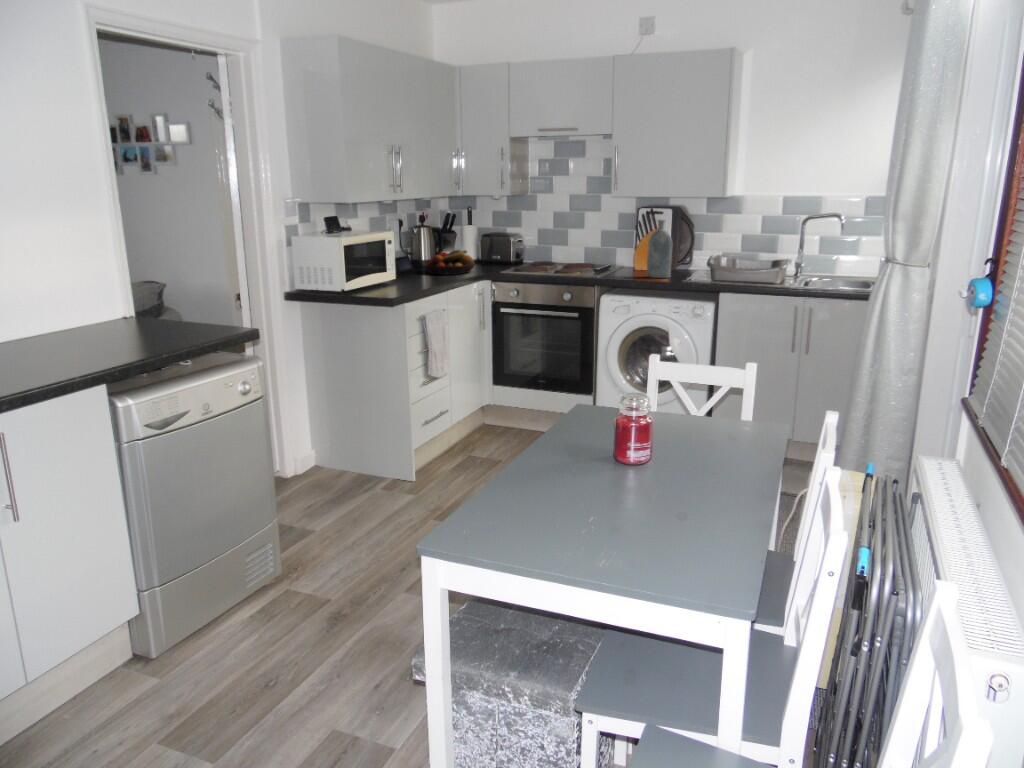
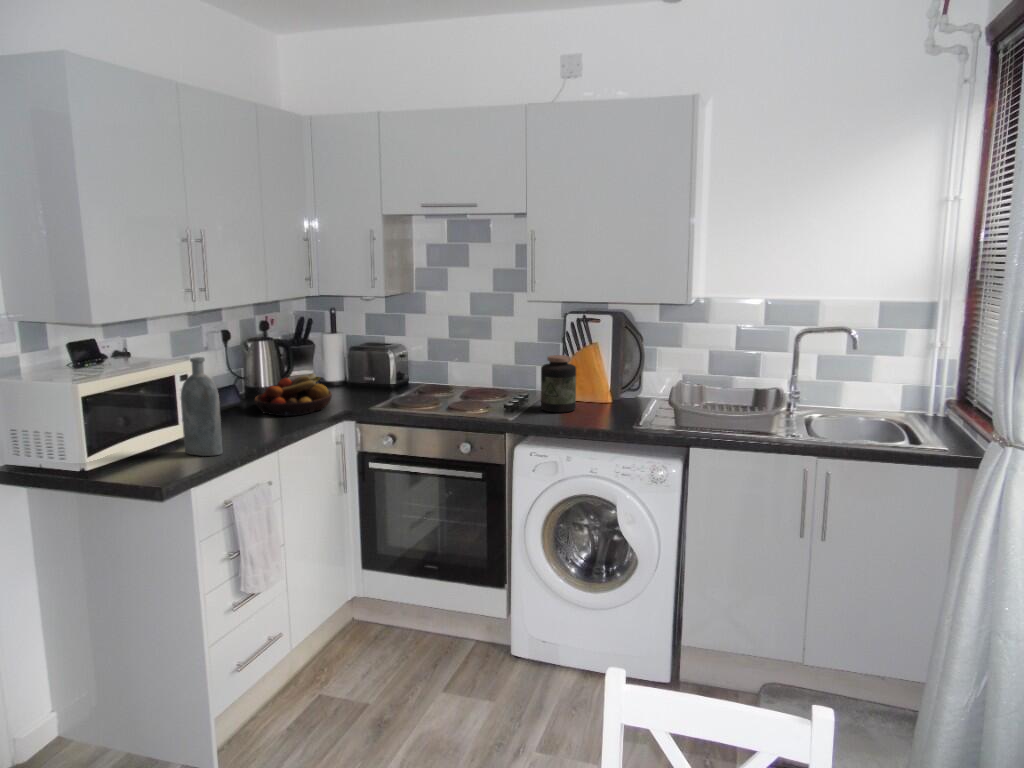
bottle: present [647,220,672,278] -> present [181,357,222,456]
jar: none [619,236,645,275] -> present [541,355,576,413]

